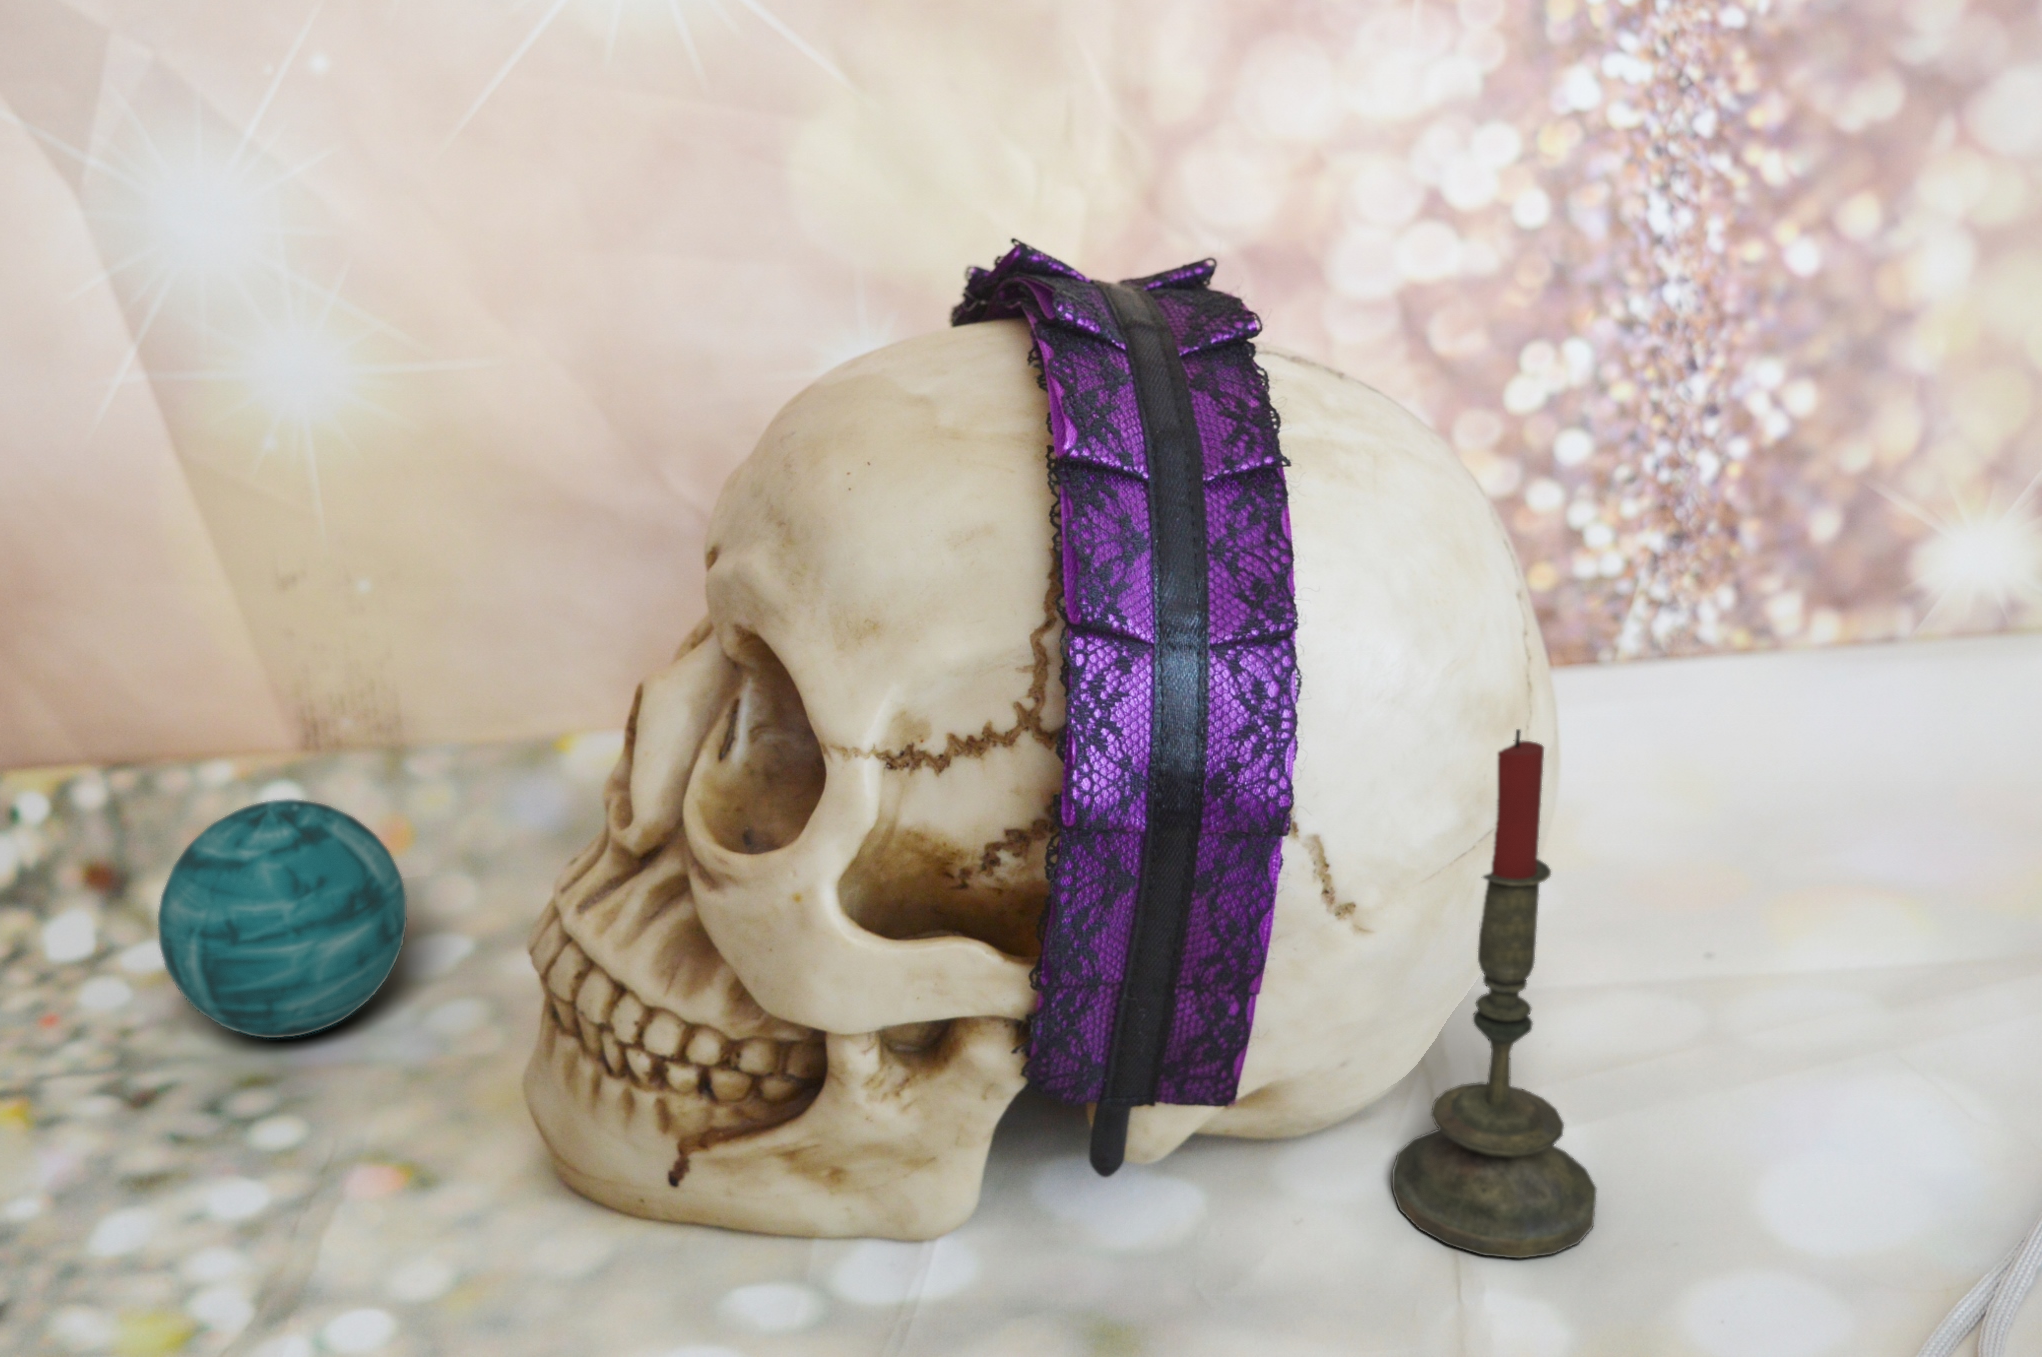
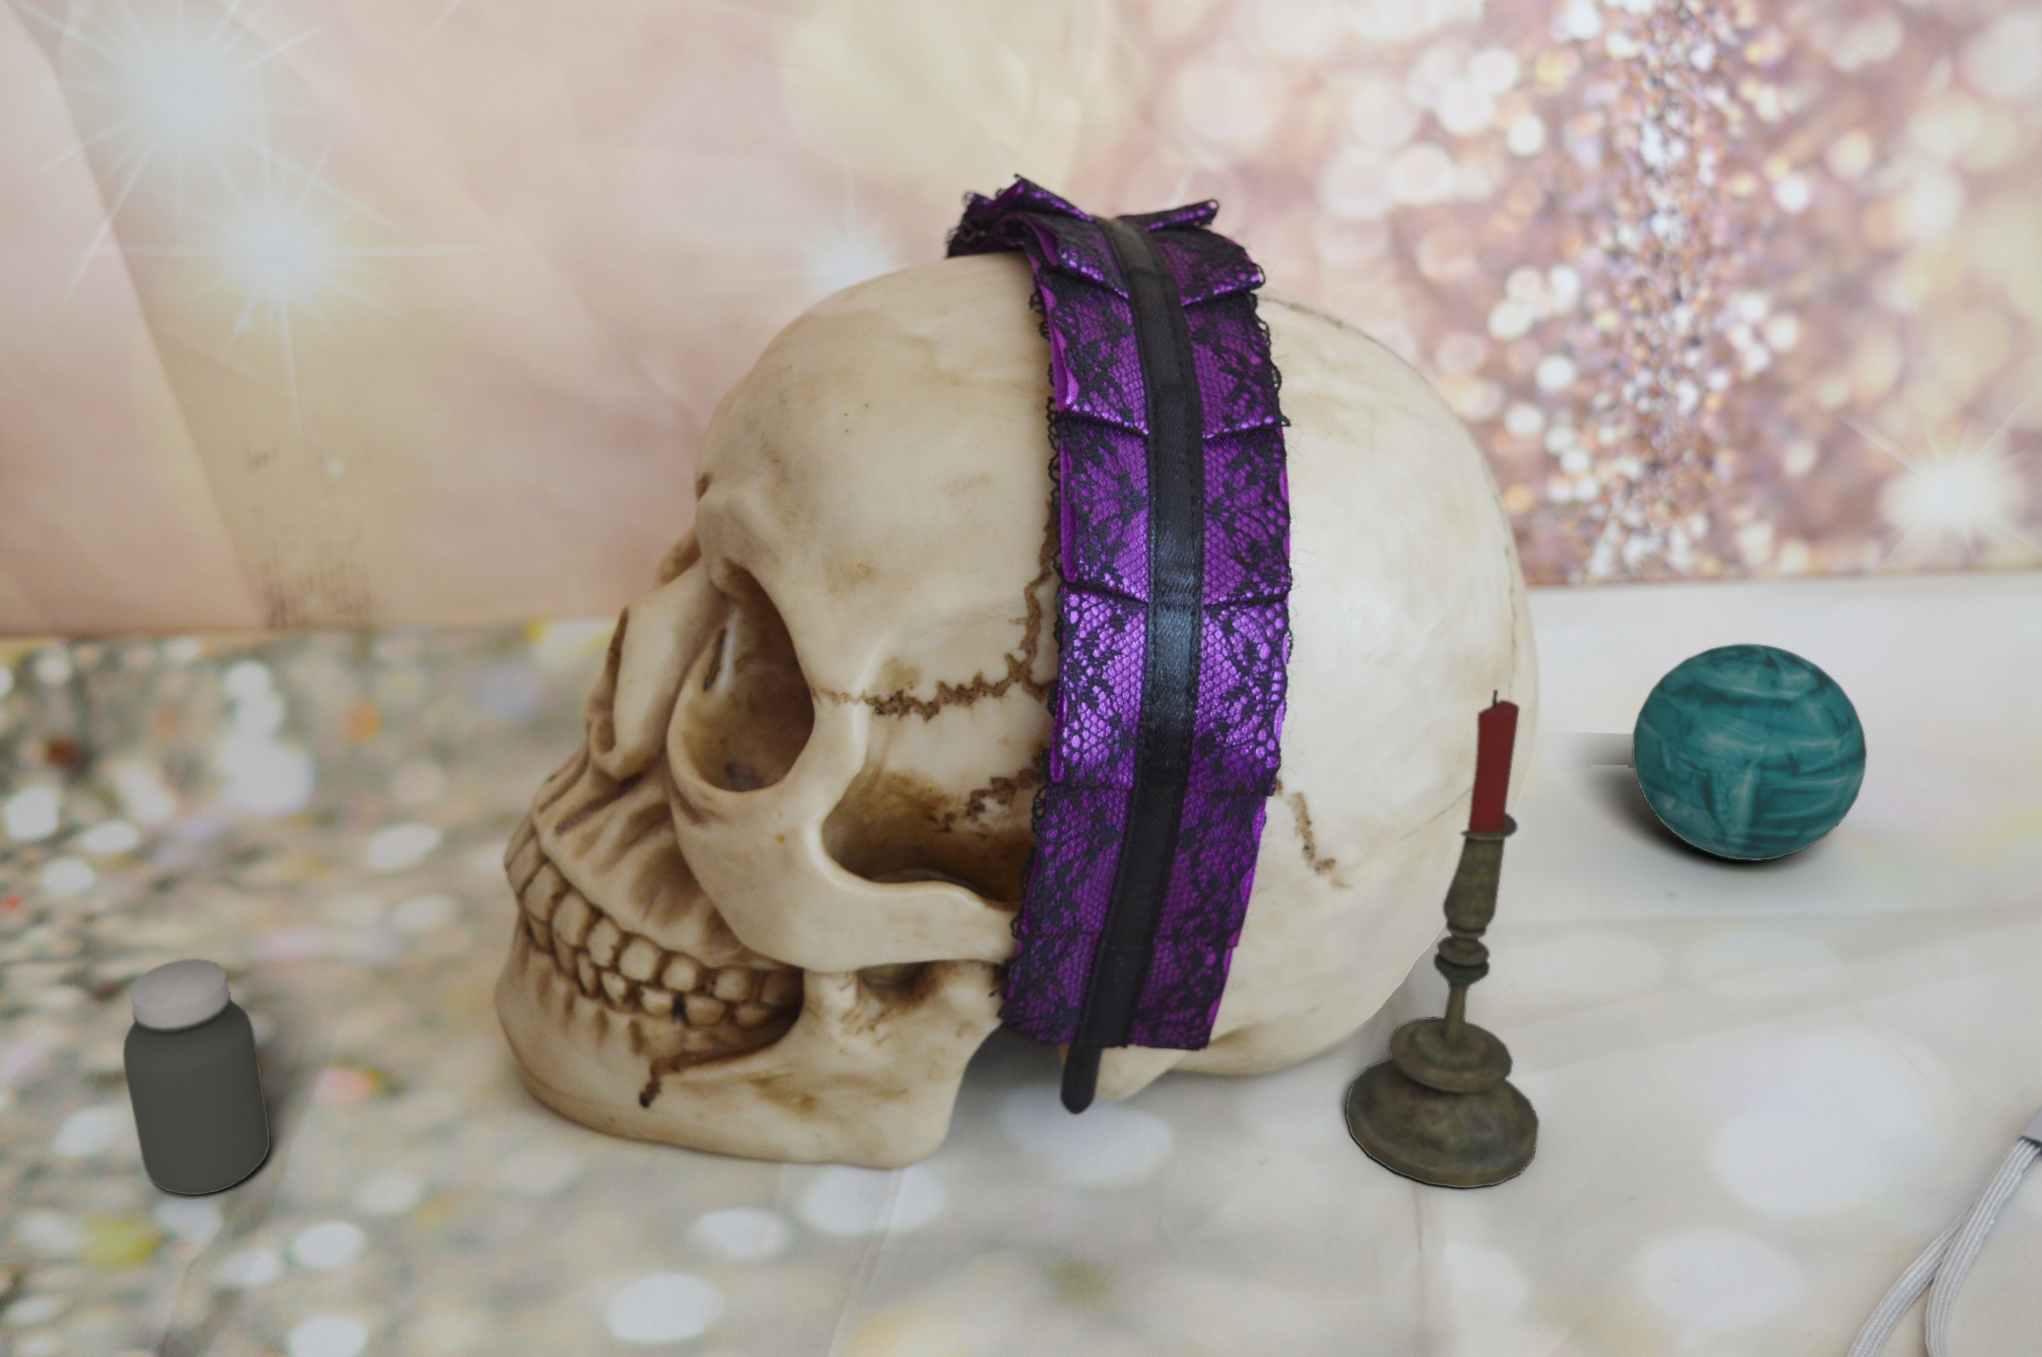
decorative orb: present [158,799,407,1038] -> present [1632,644,1867,860]
jar: none [151,1046,296,1288] -> present [123,959,270,1195]

